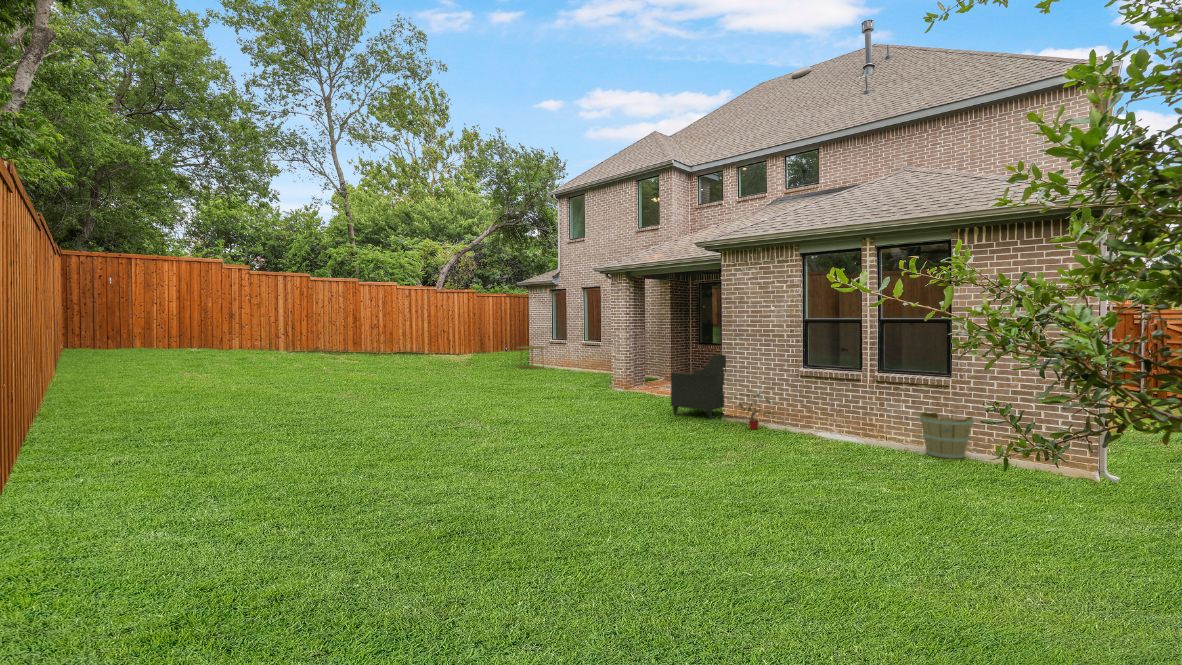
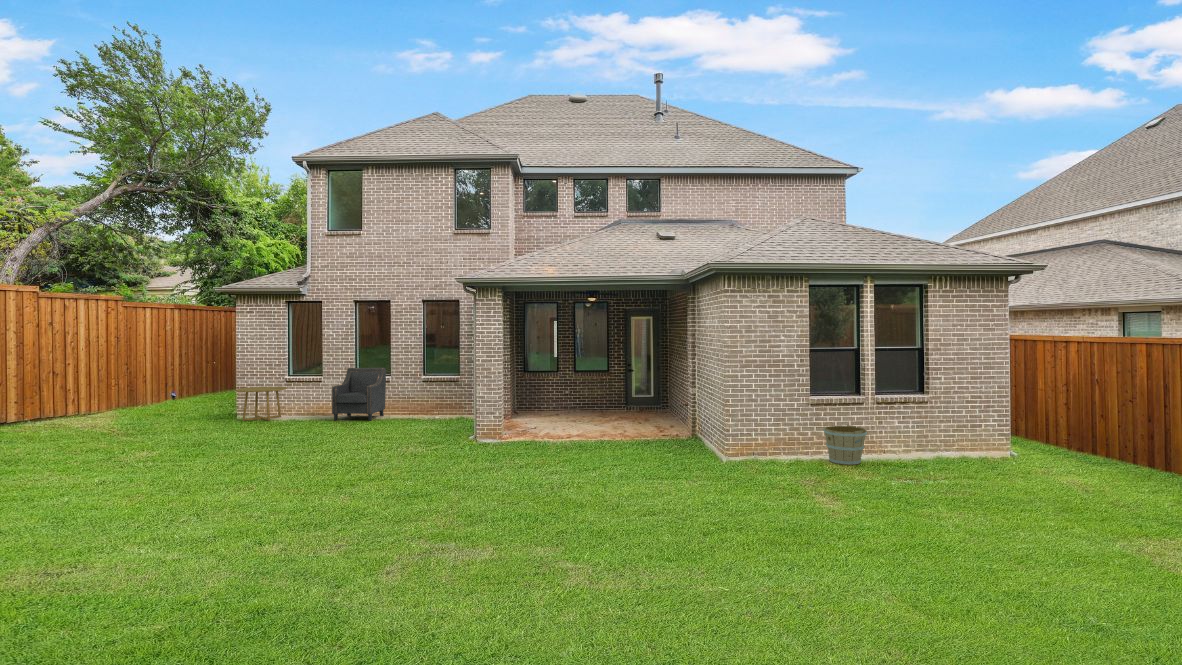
chair: present [671,355,726,419] -> present [332,368,386,421]
potted plant: present [737,394,773,429] -> none [754,425,802,463]
wooden bucket: present [920,412,974,459] -> present [823,425,867,465]

